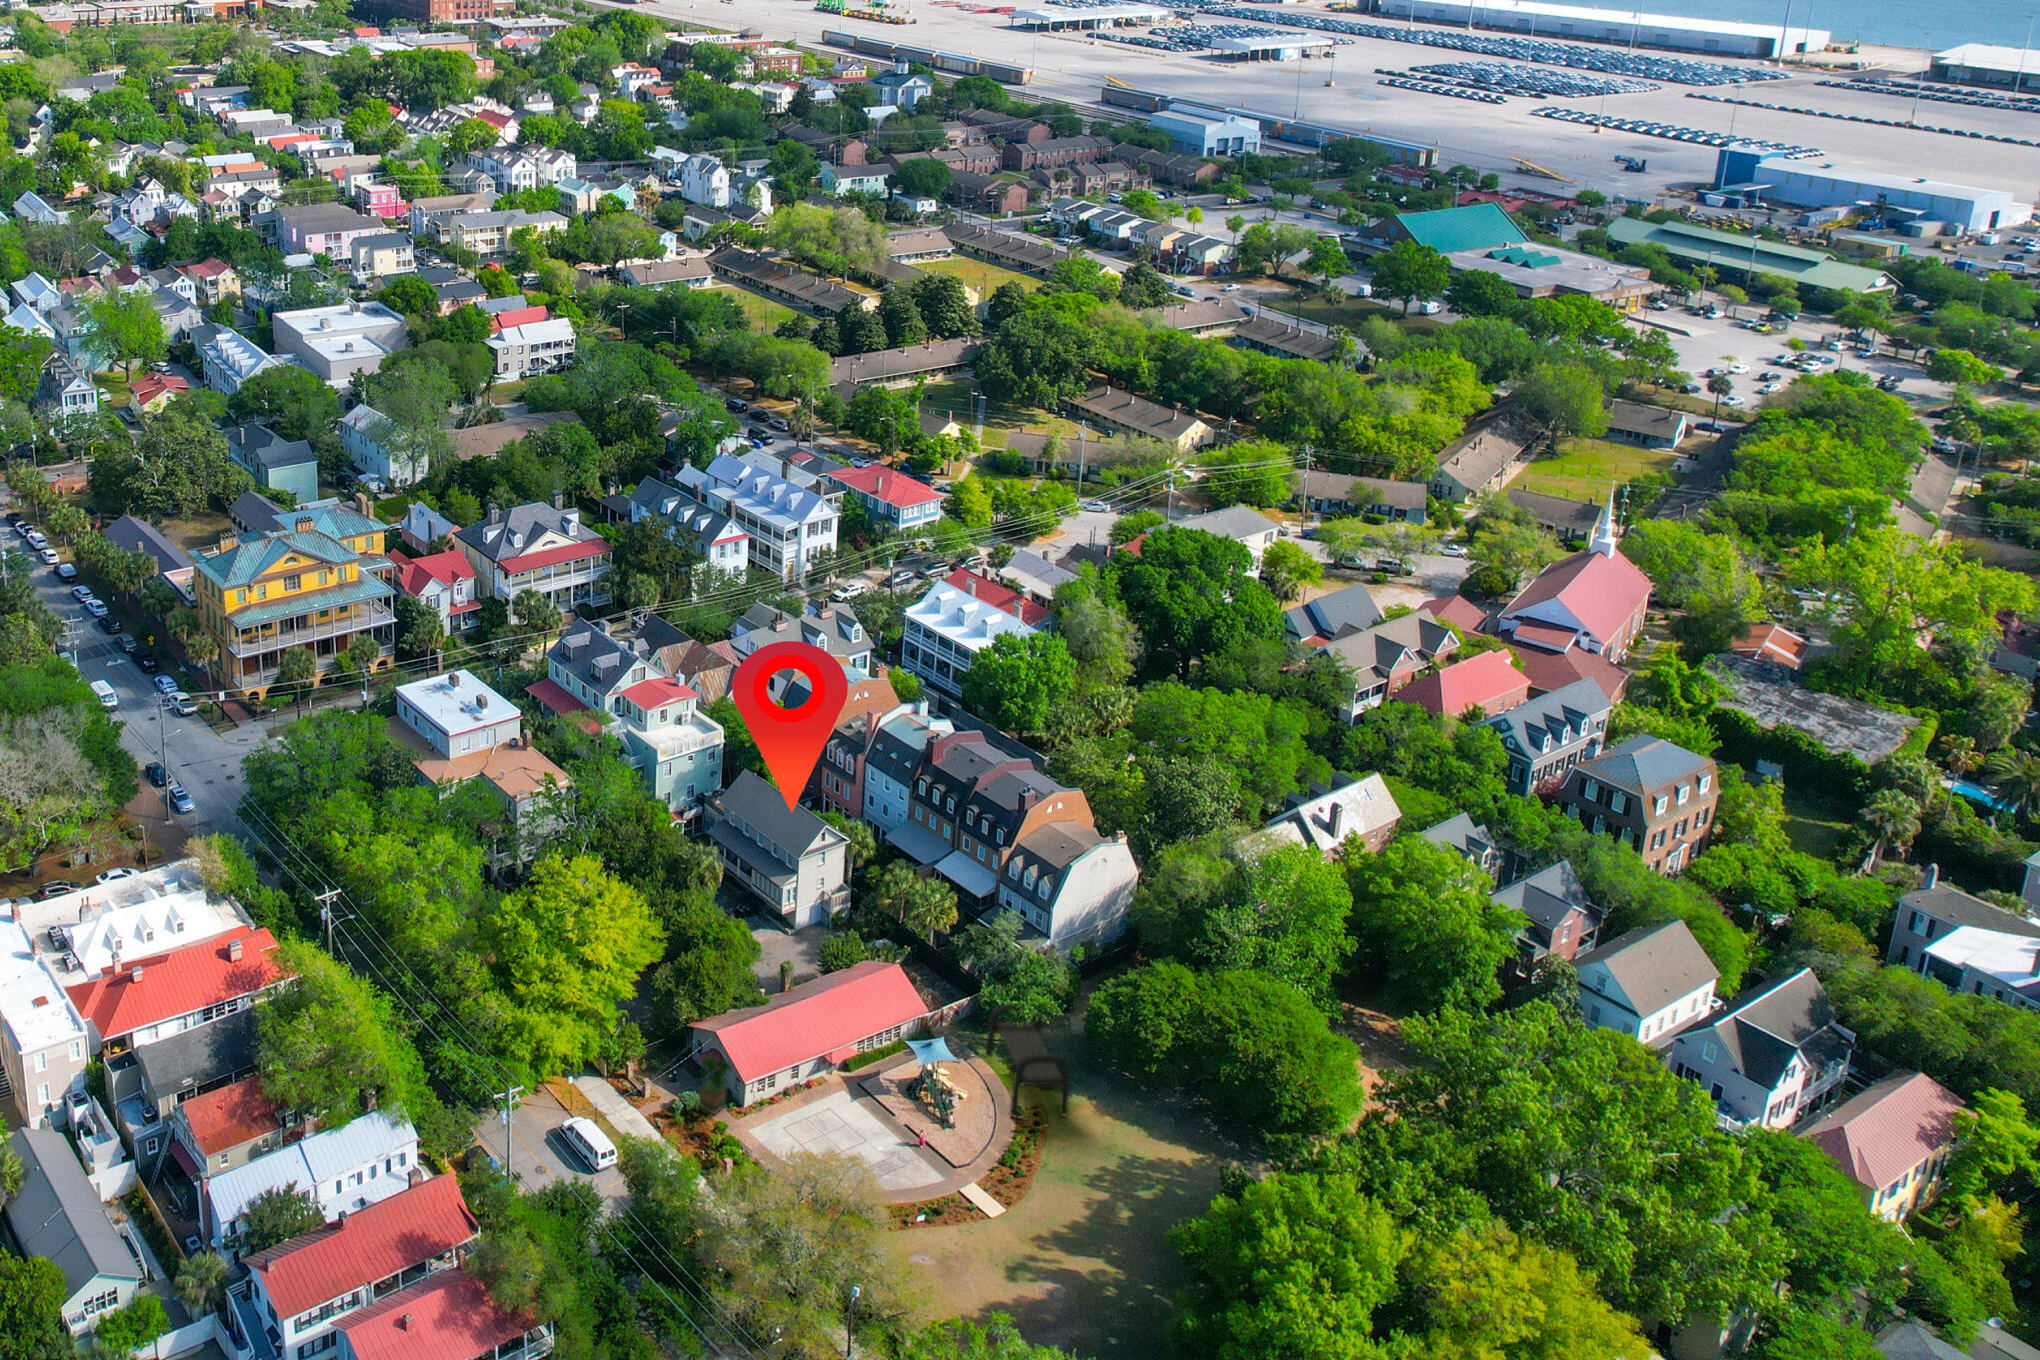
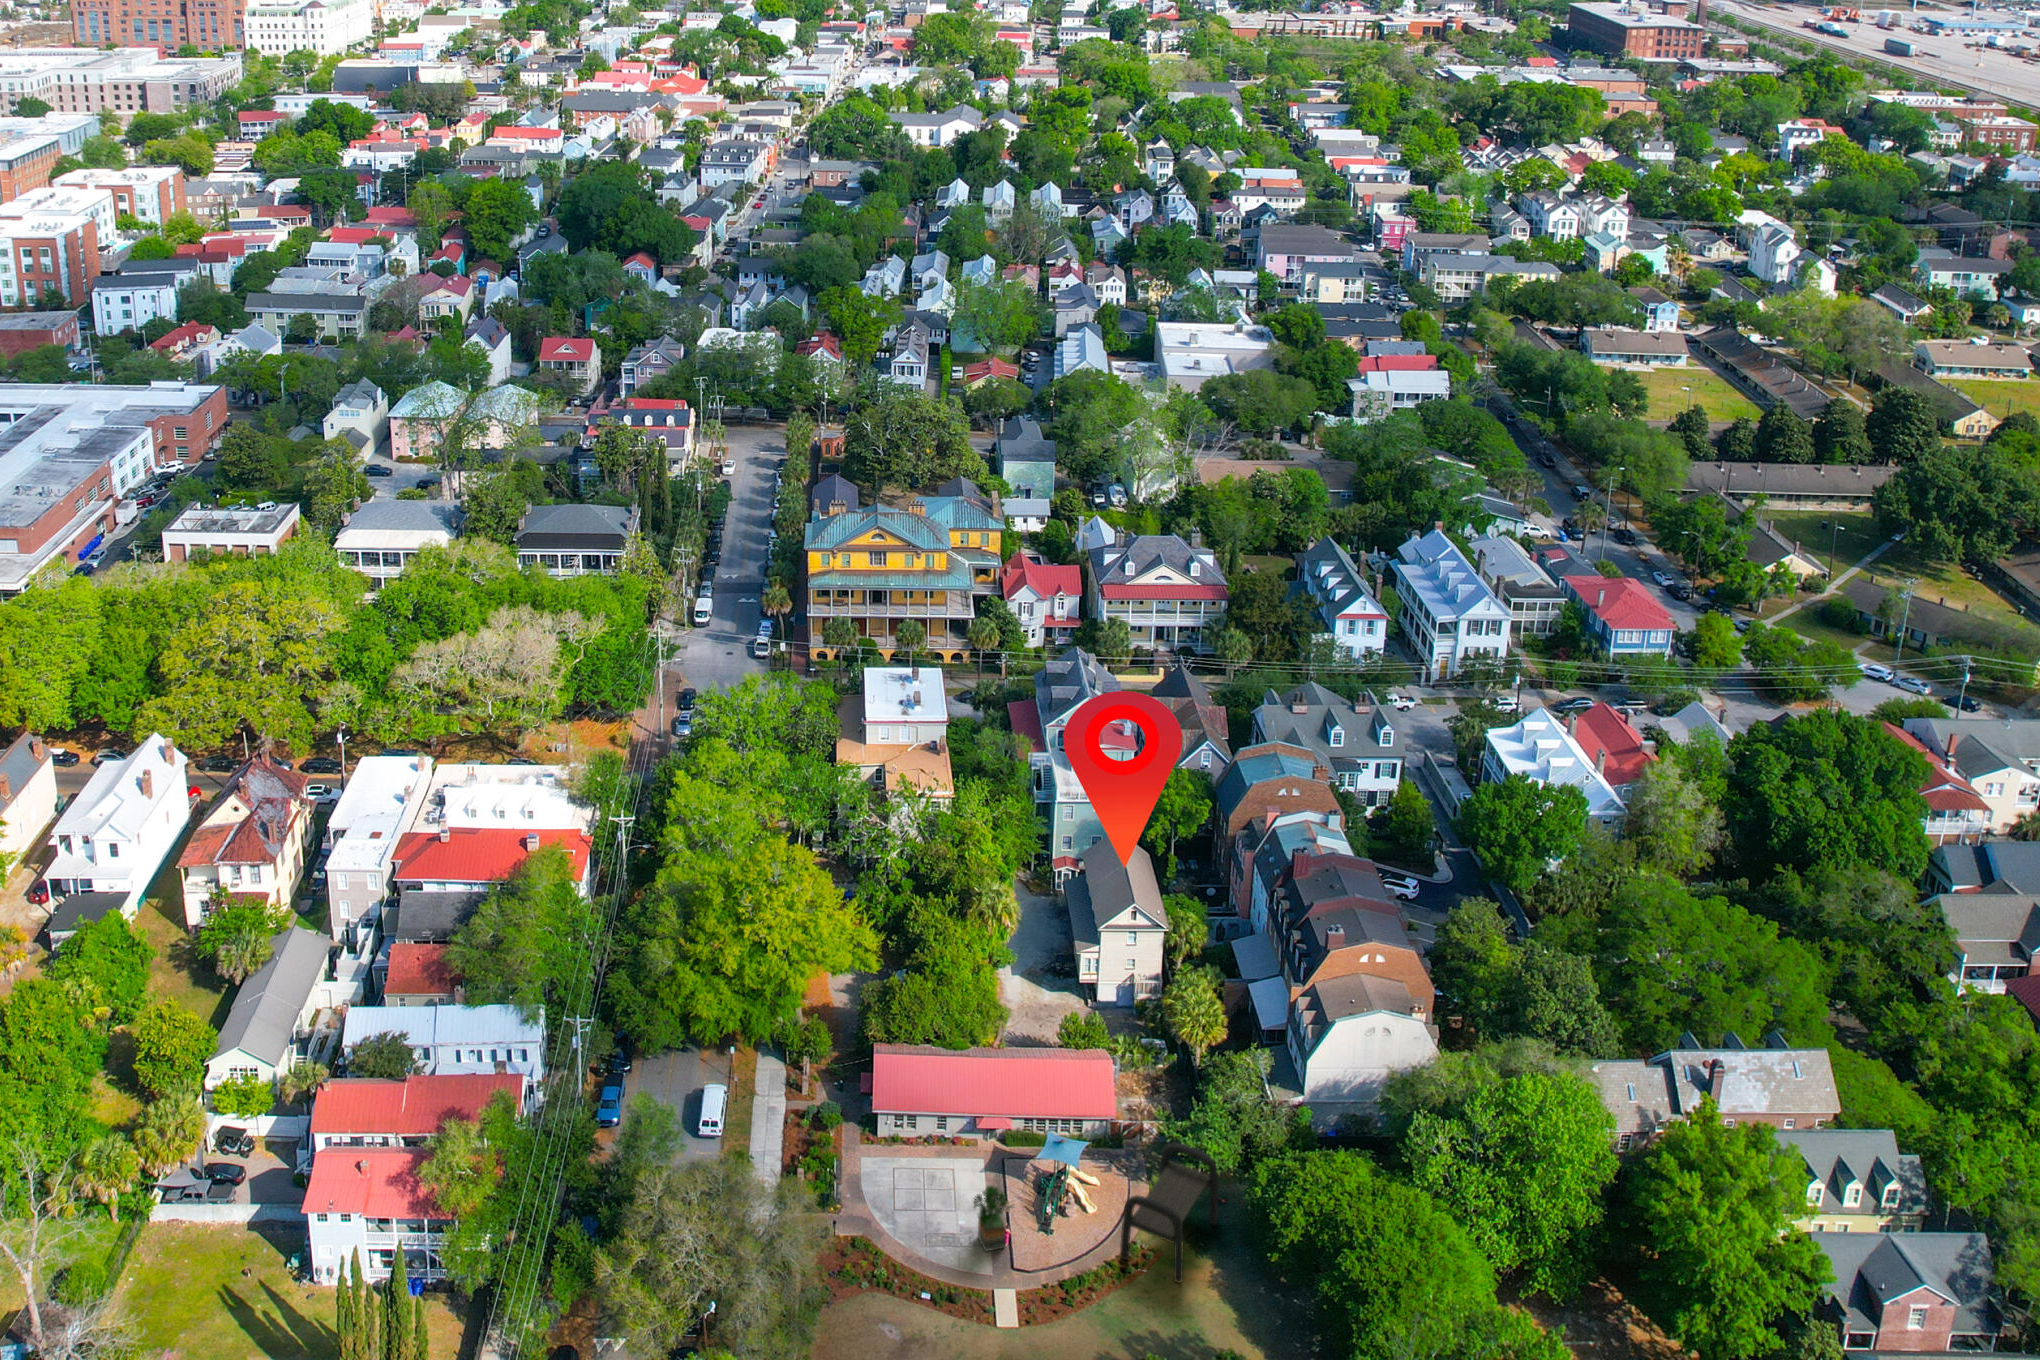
potted tree: present [700,1057,733,1114] -> present [973,1186,1014,1251]

